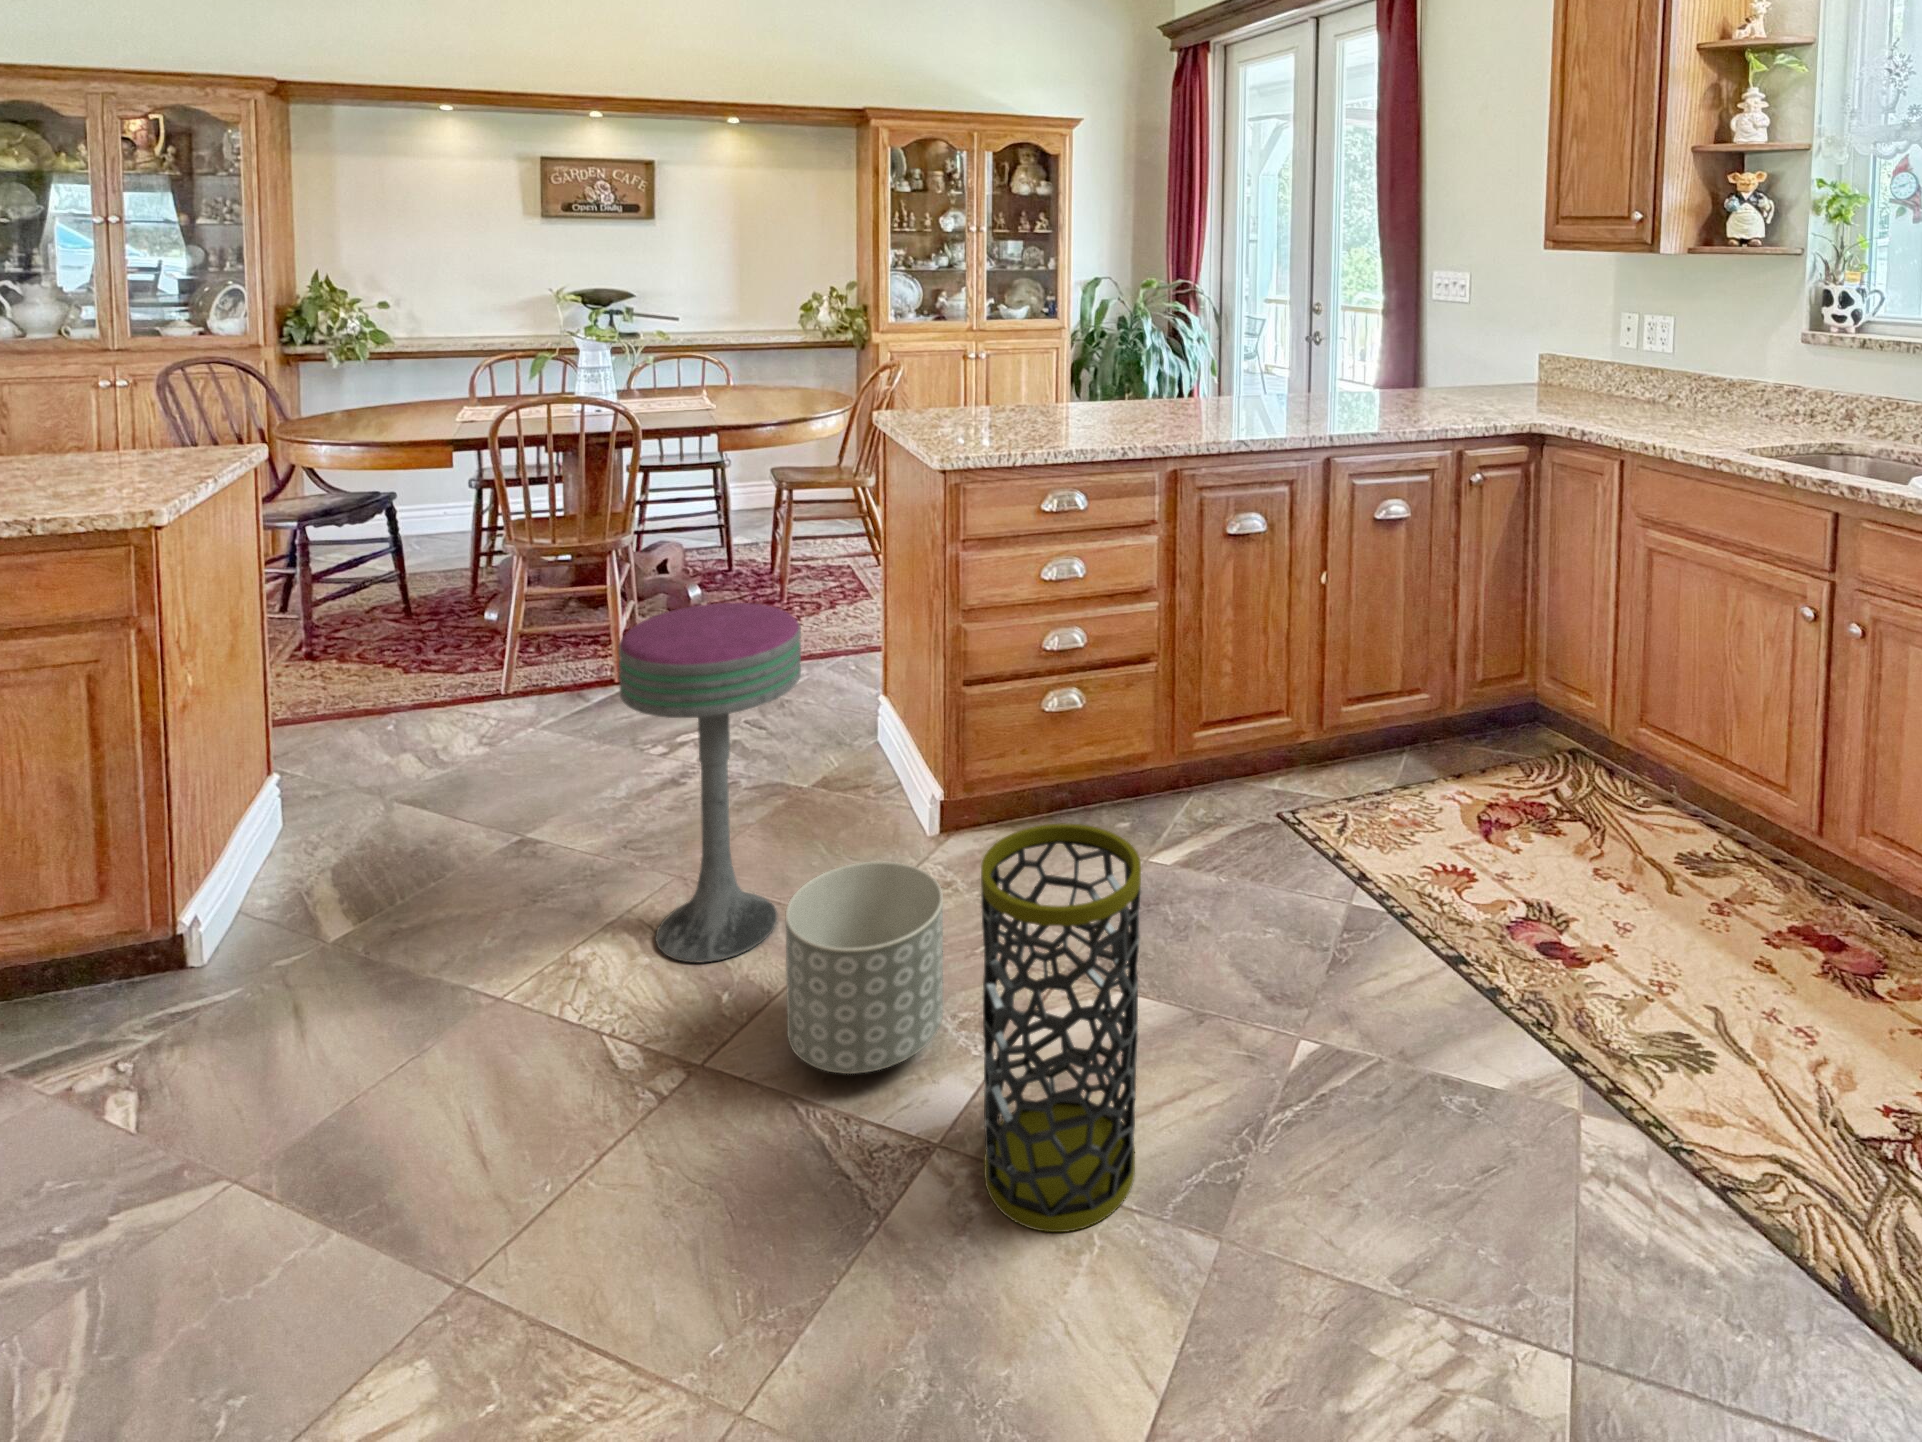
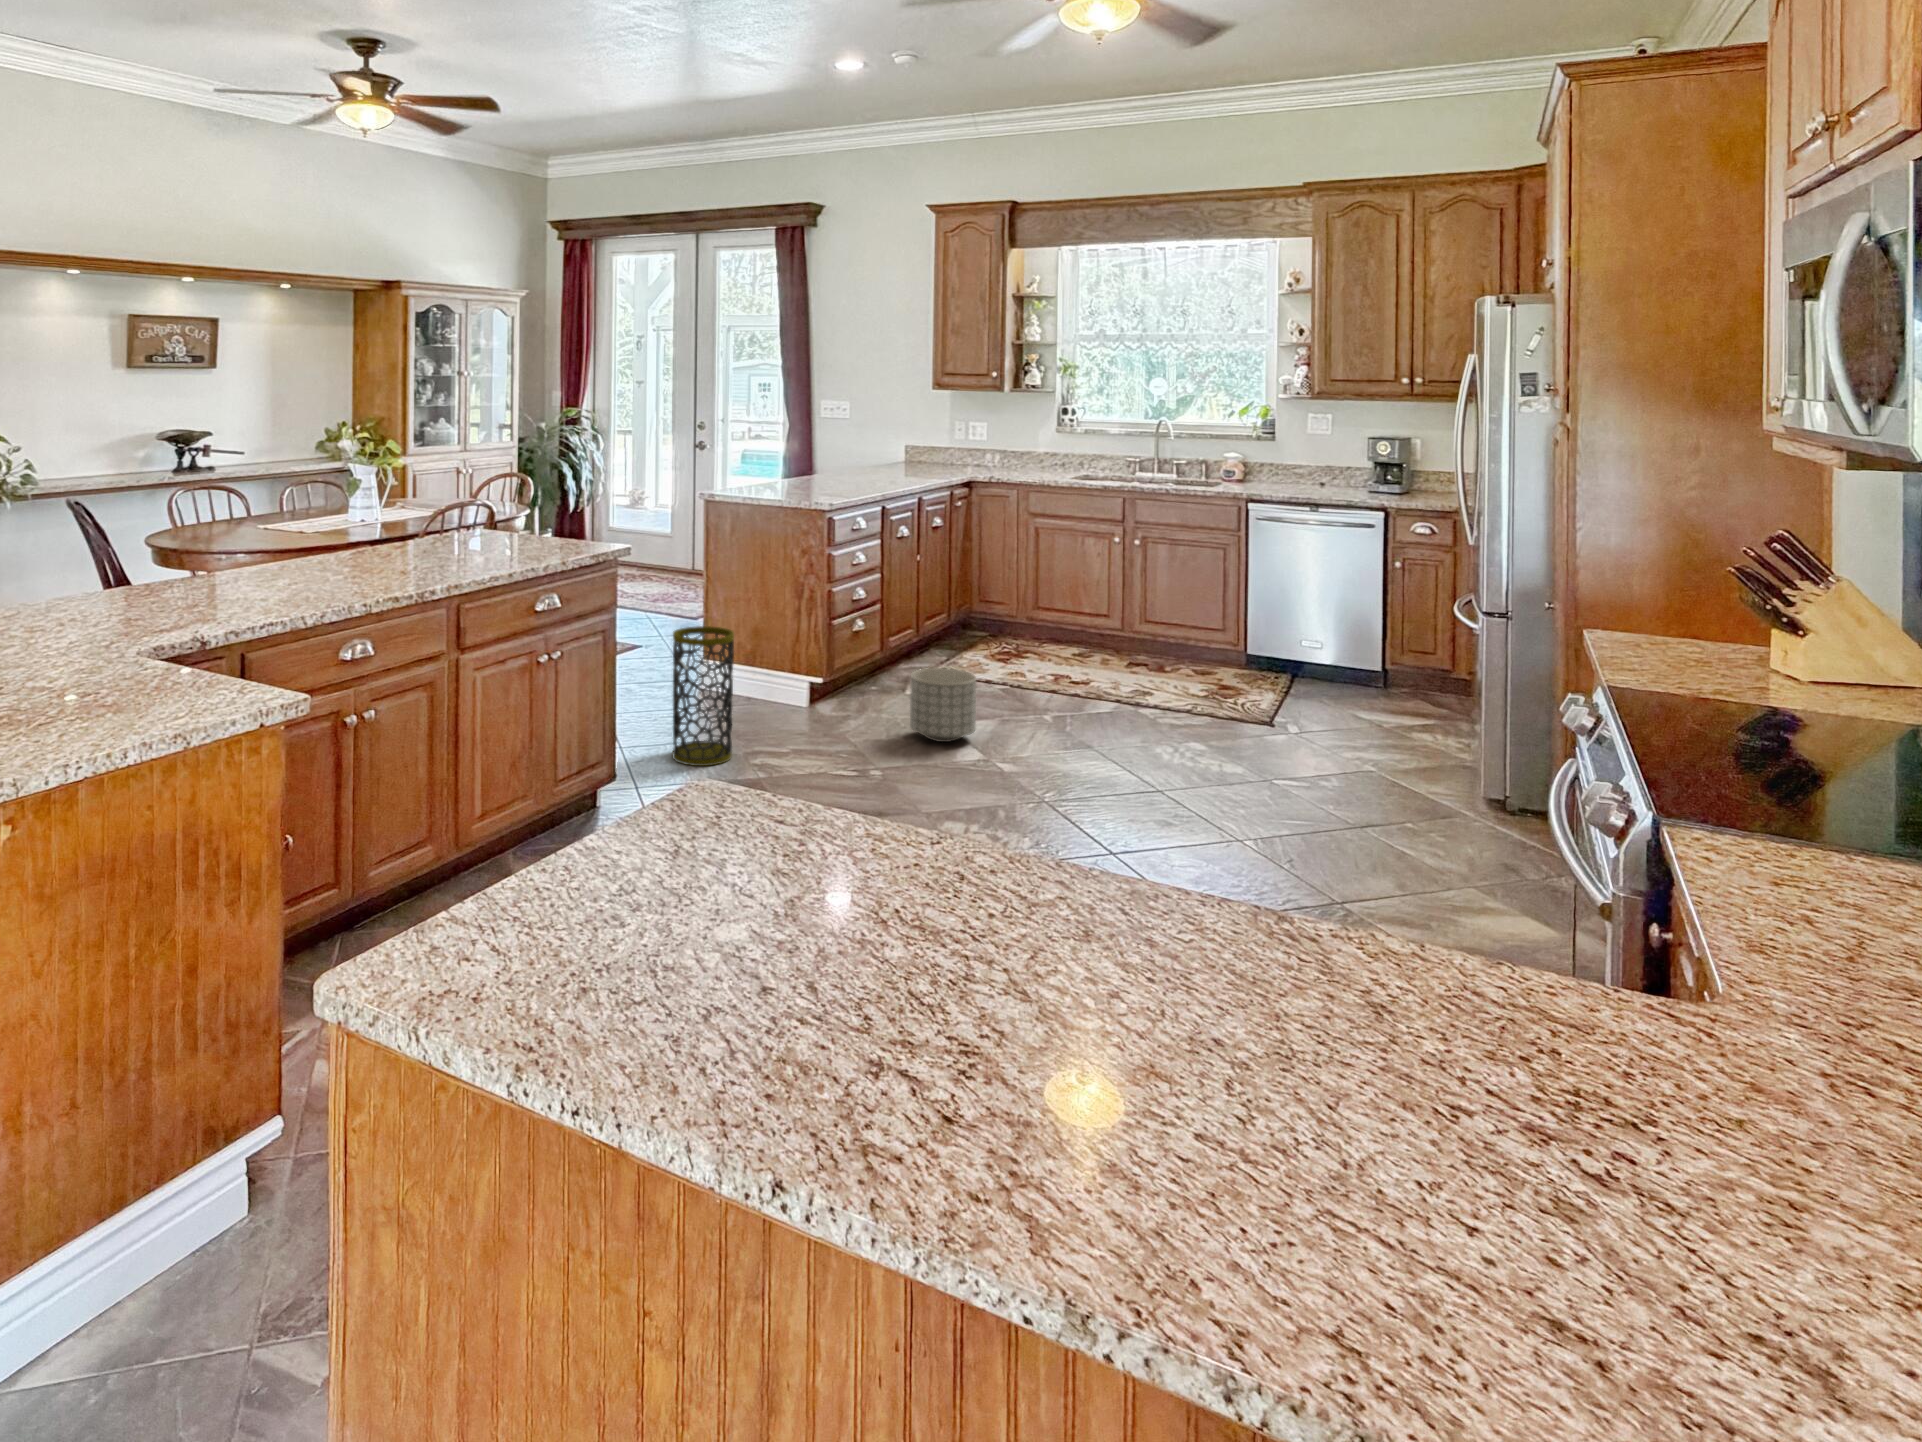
bar stool: present [619,603,801,963] -> none [780,577,864,744]
trash can: present [981,824,1141,1232] -> present [673,626,734,766]

